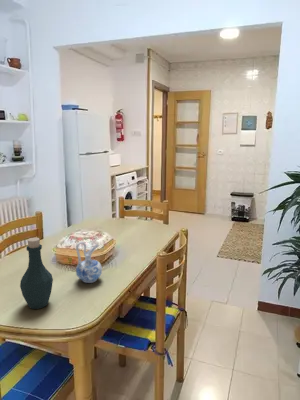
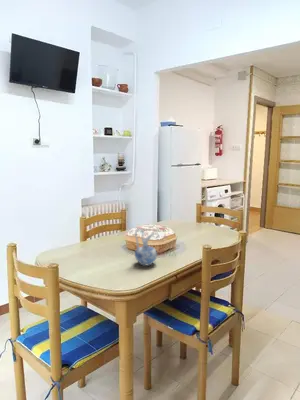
bottle: present [20,238,53,309] -> none [86,219,112,277]

